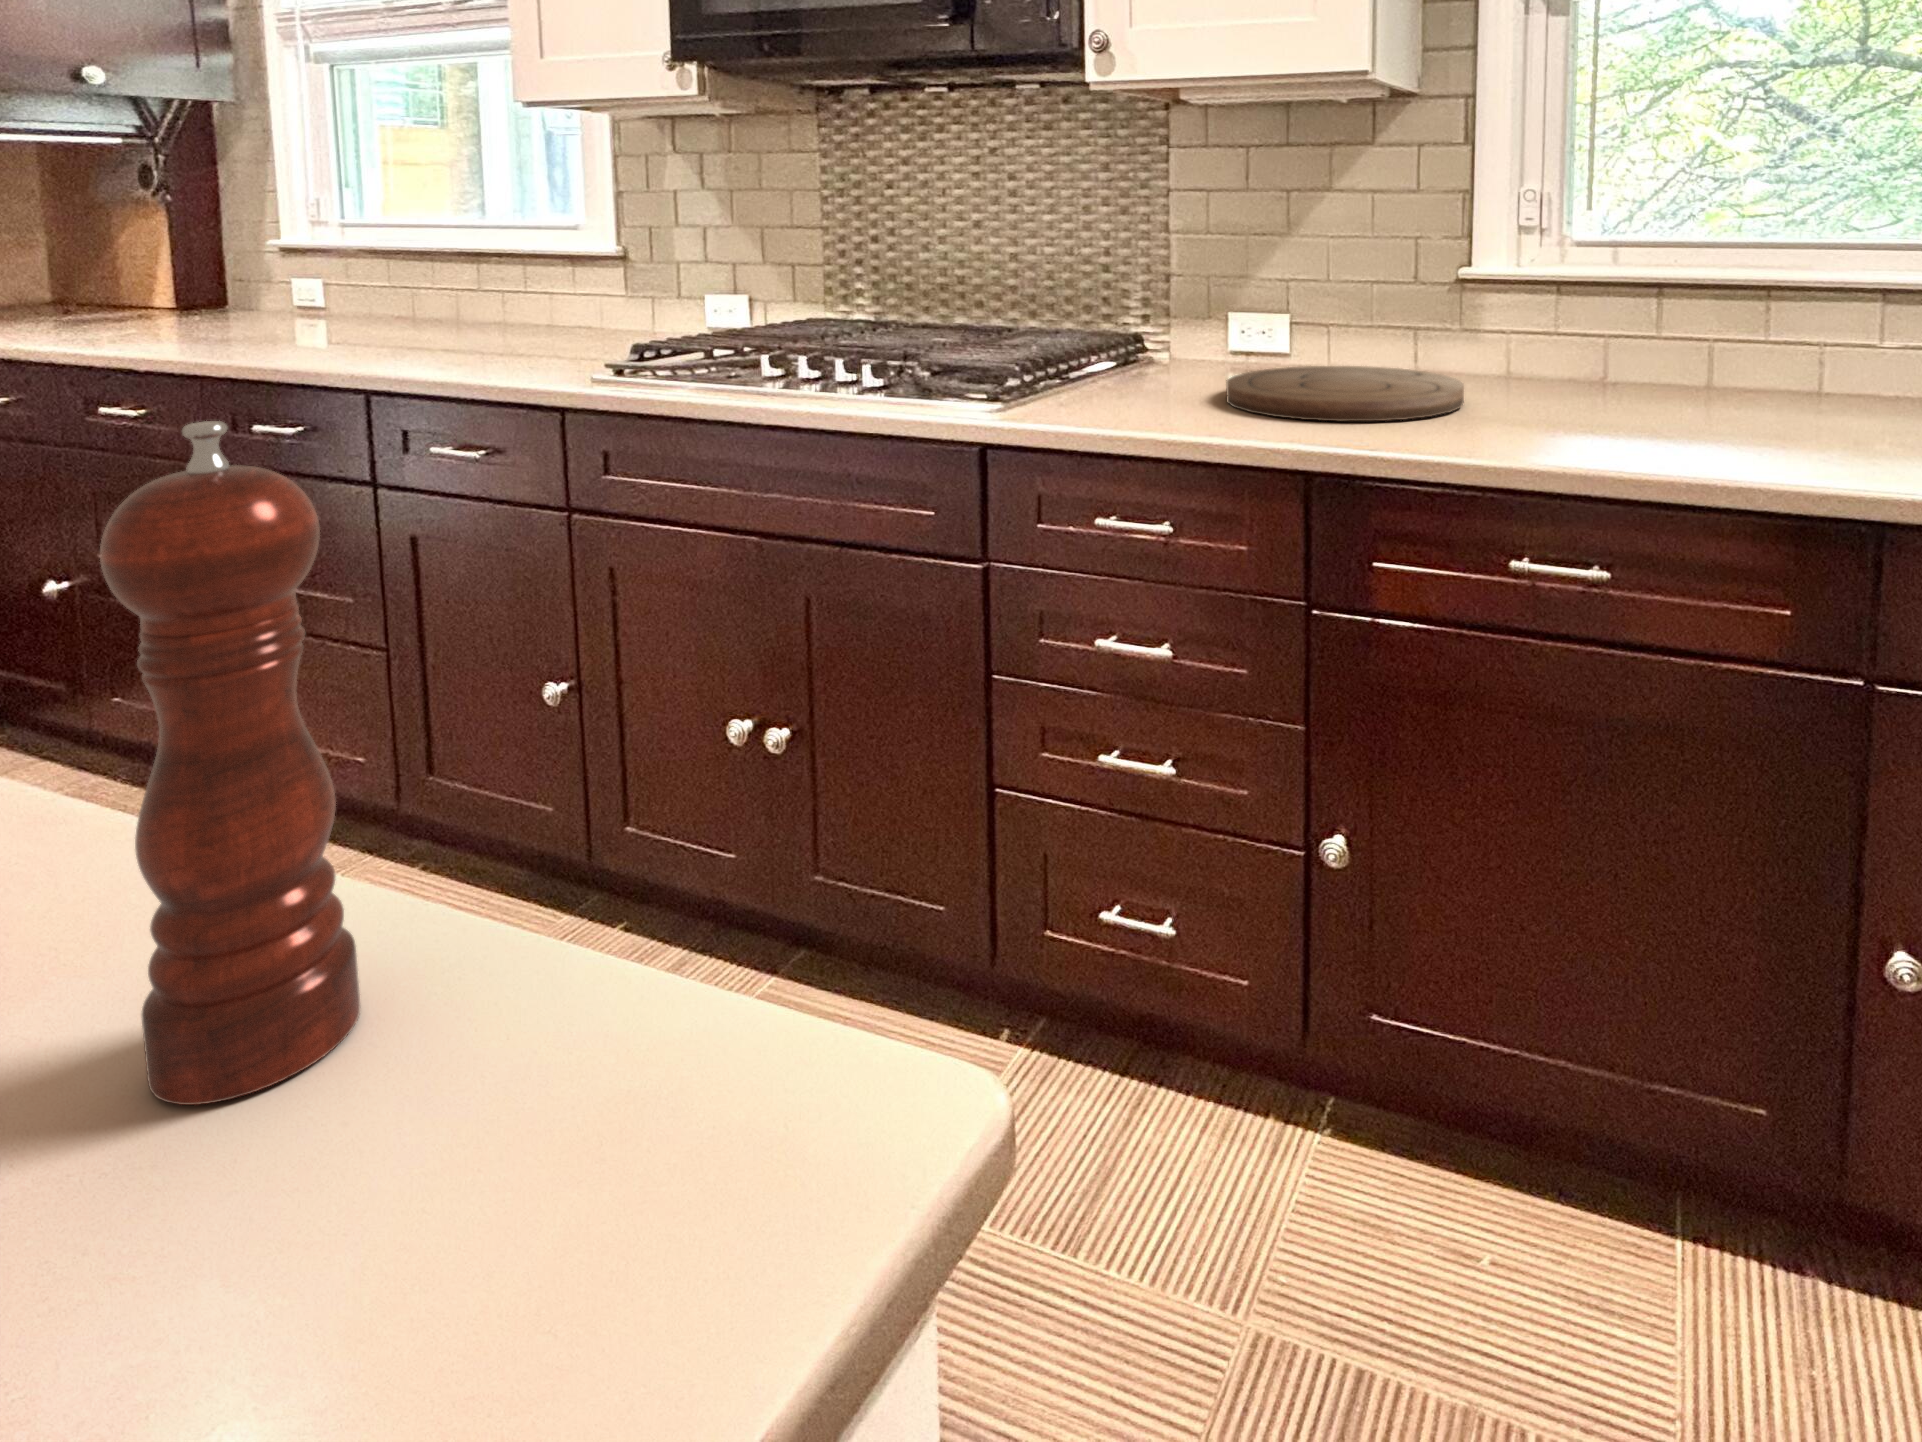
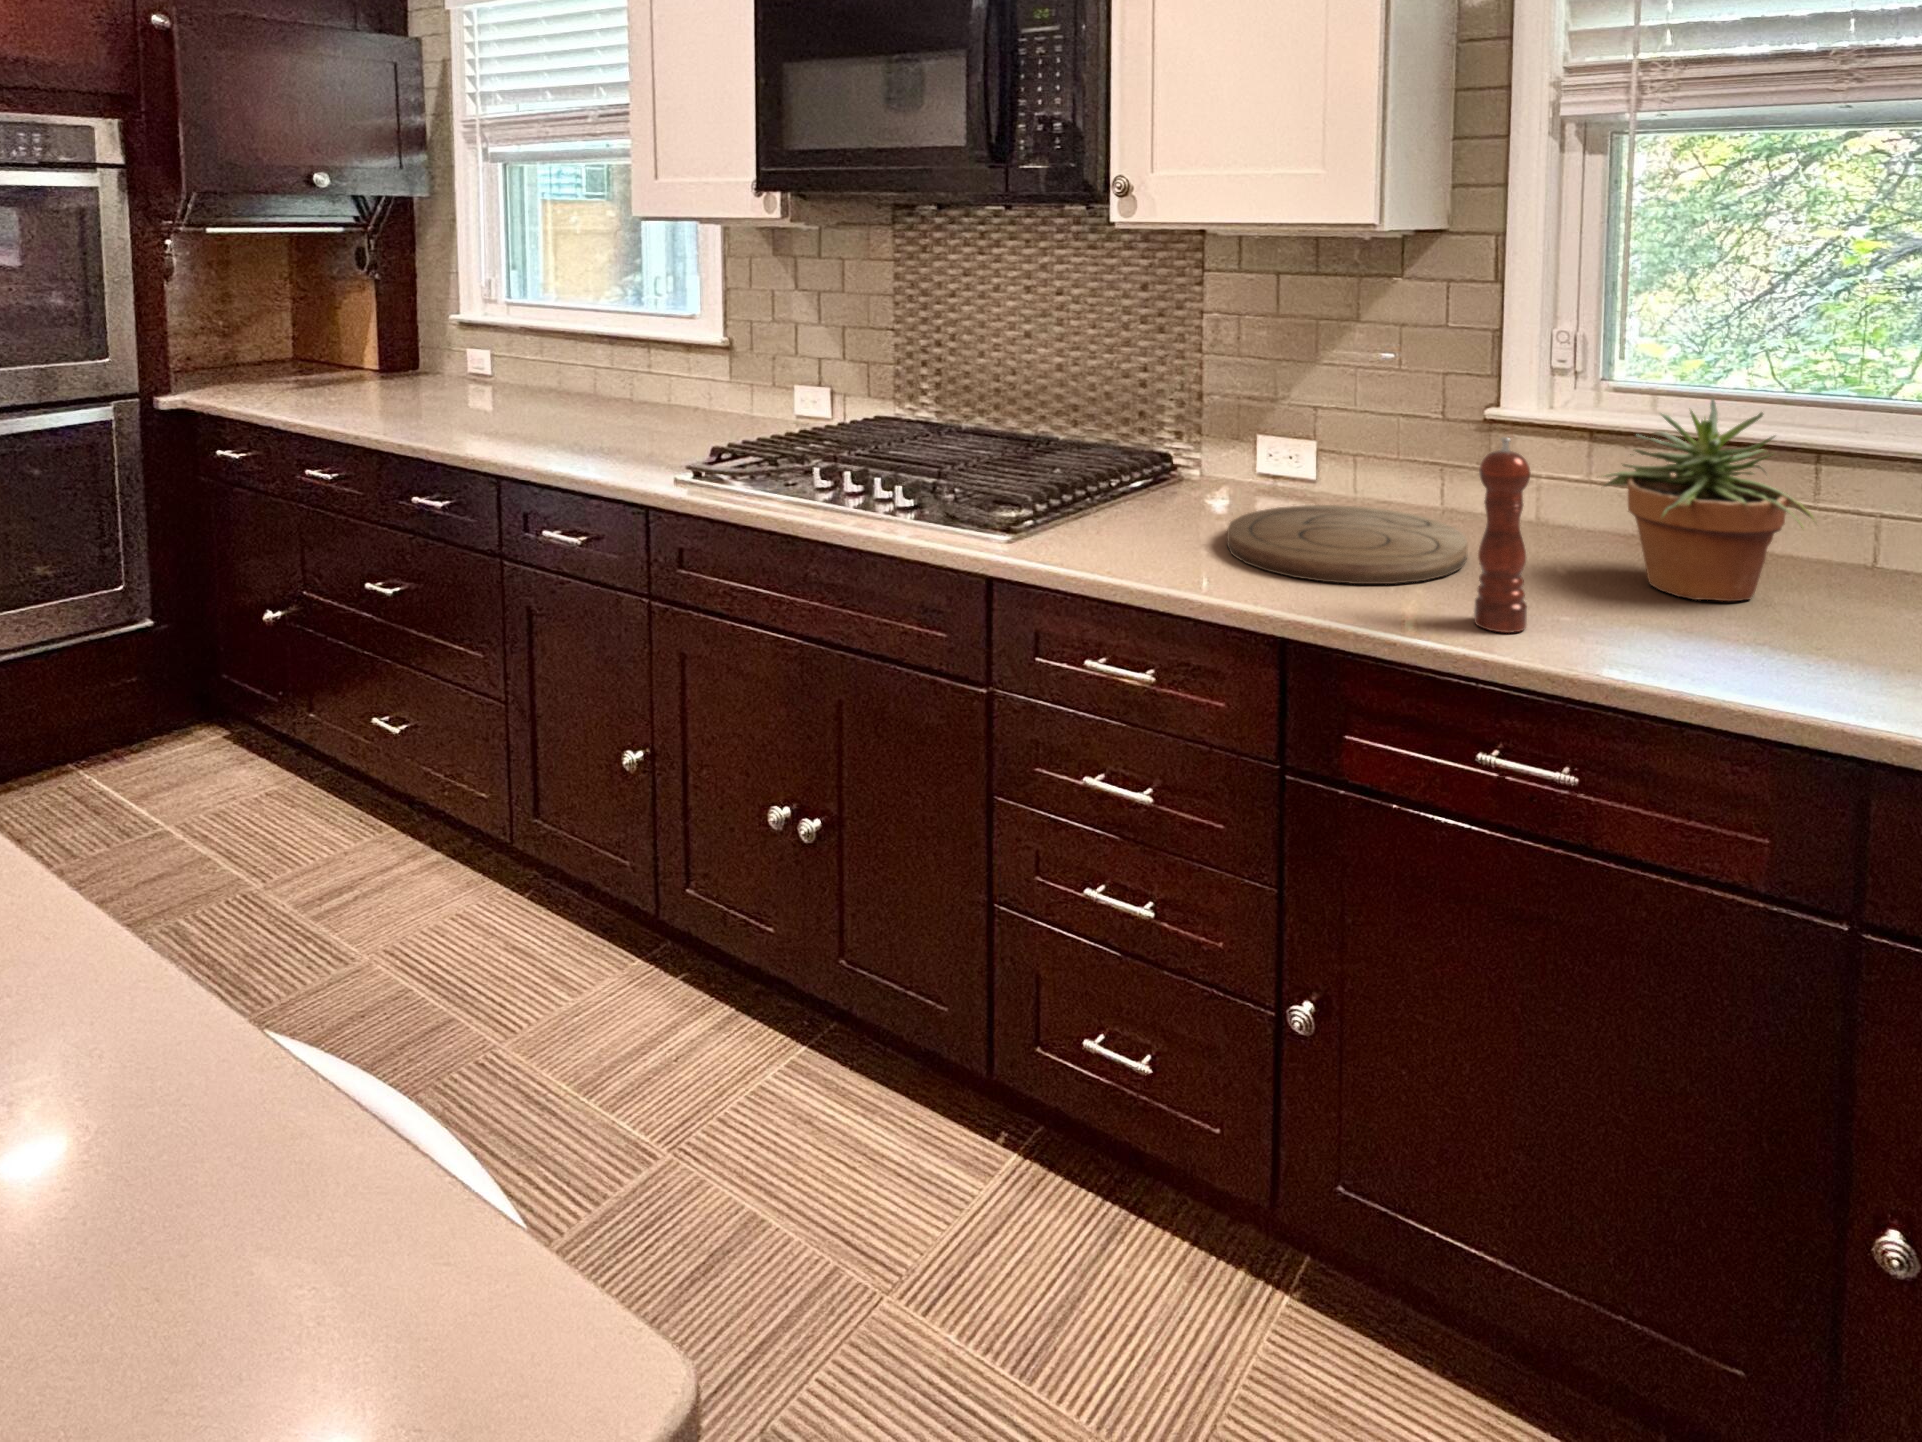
potted plant: none [1583,232,1789,419] -> present [1604,398,1814,601]
pepper mill: present [100,421,360,1105] -> present [1474,437,1531,633]

